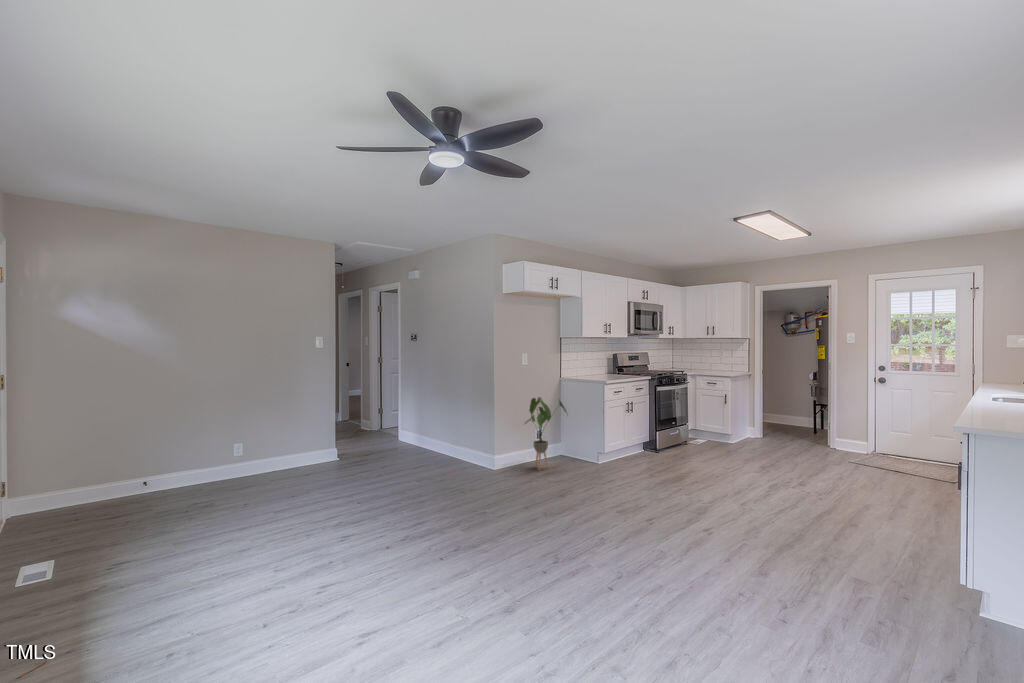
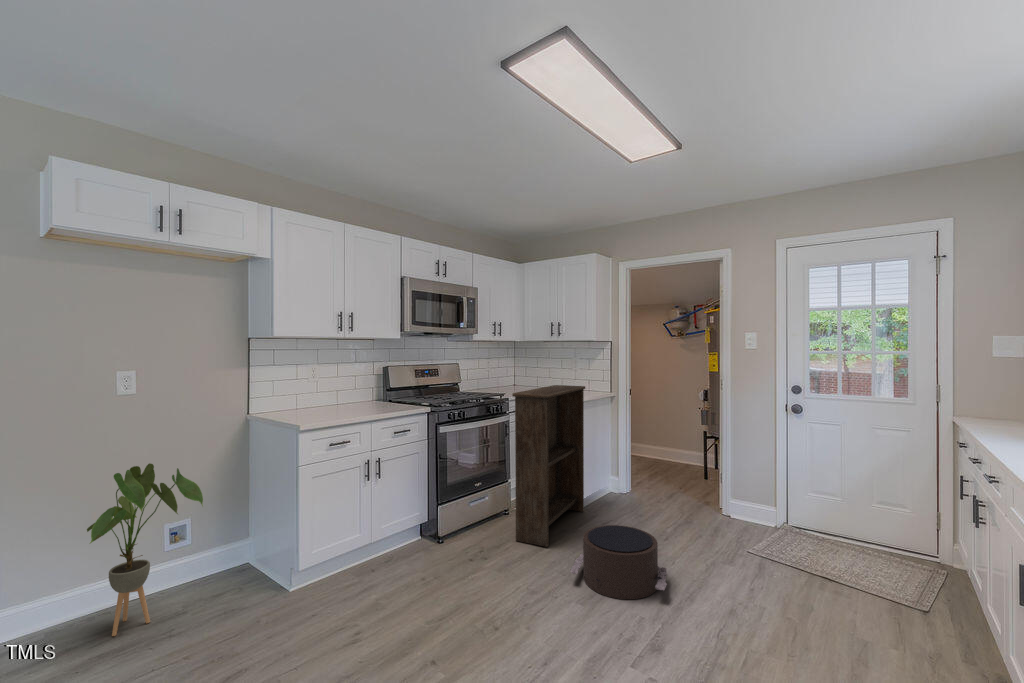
bookshelf: none [701,366,737,455] -> present [512,385,585,547]
pouf: none [746,441,802,472] -> present [570,525,667,599]

